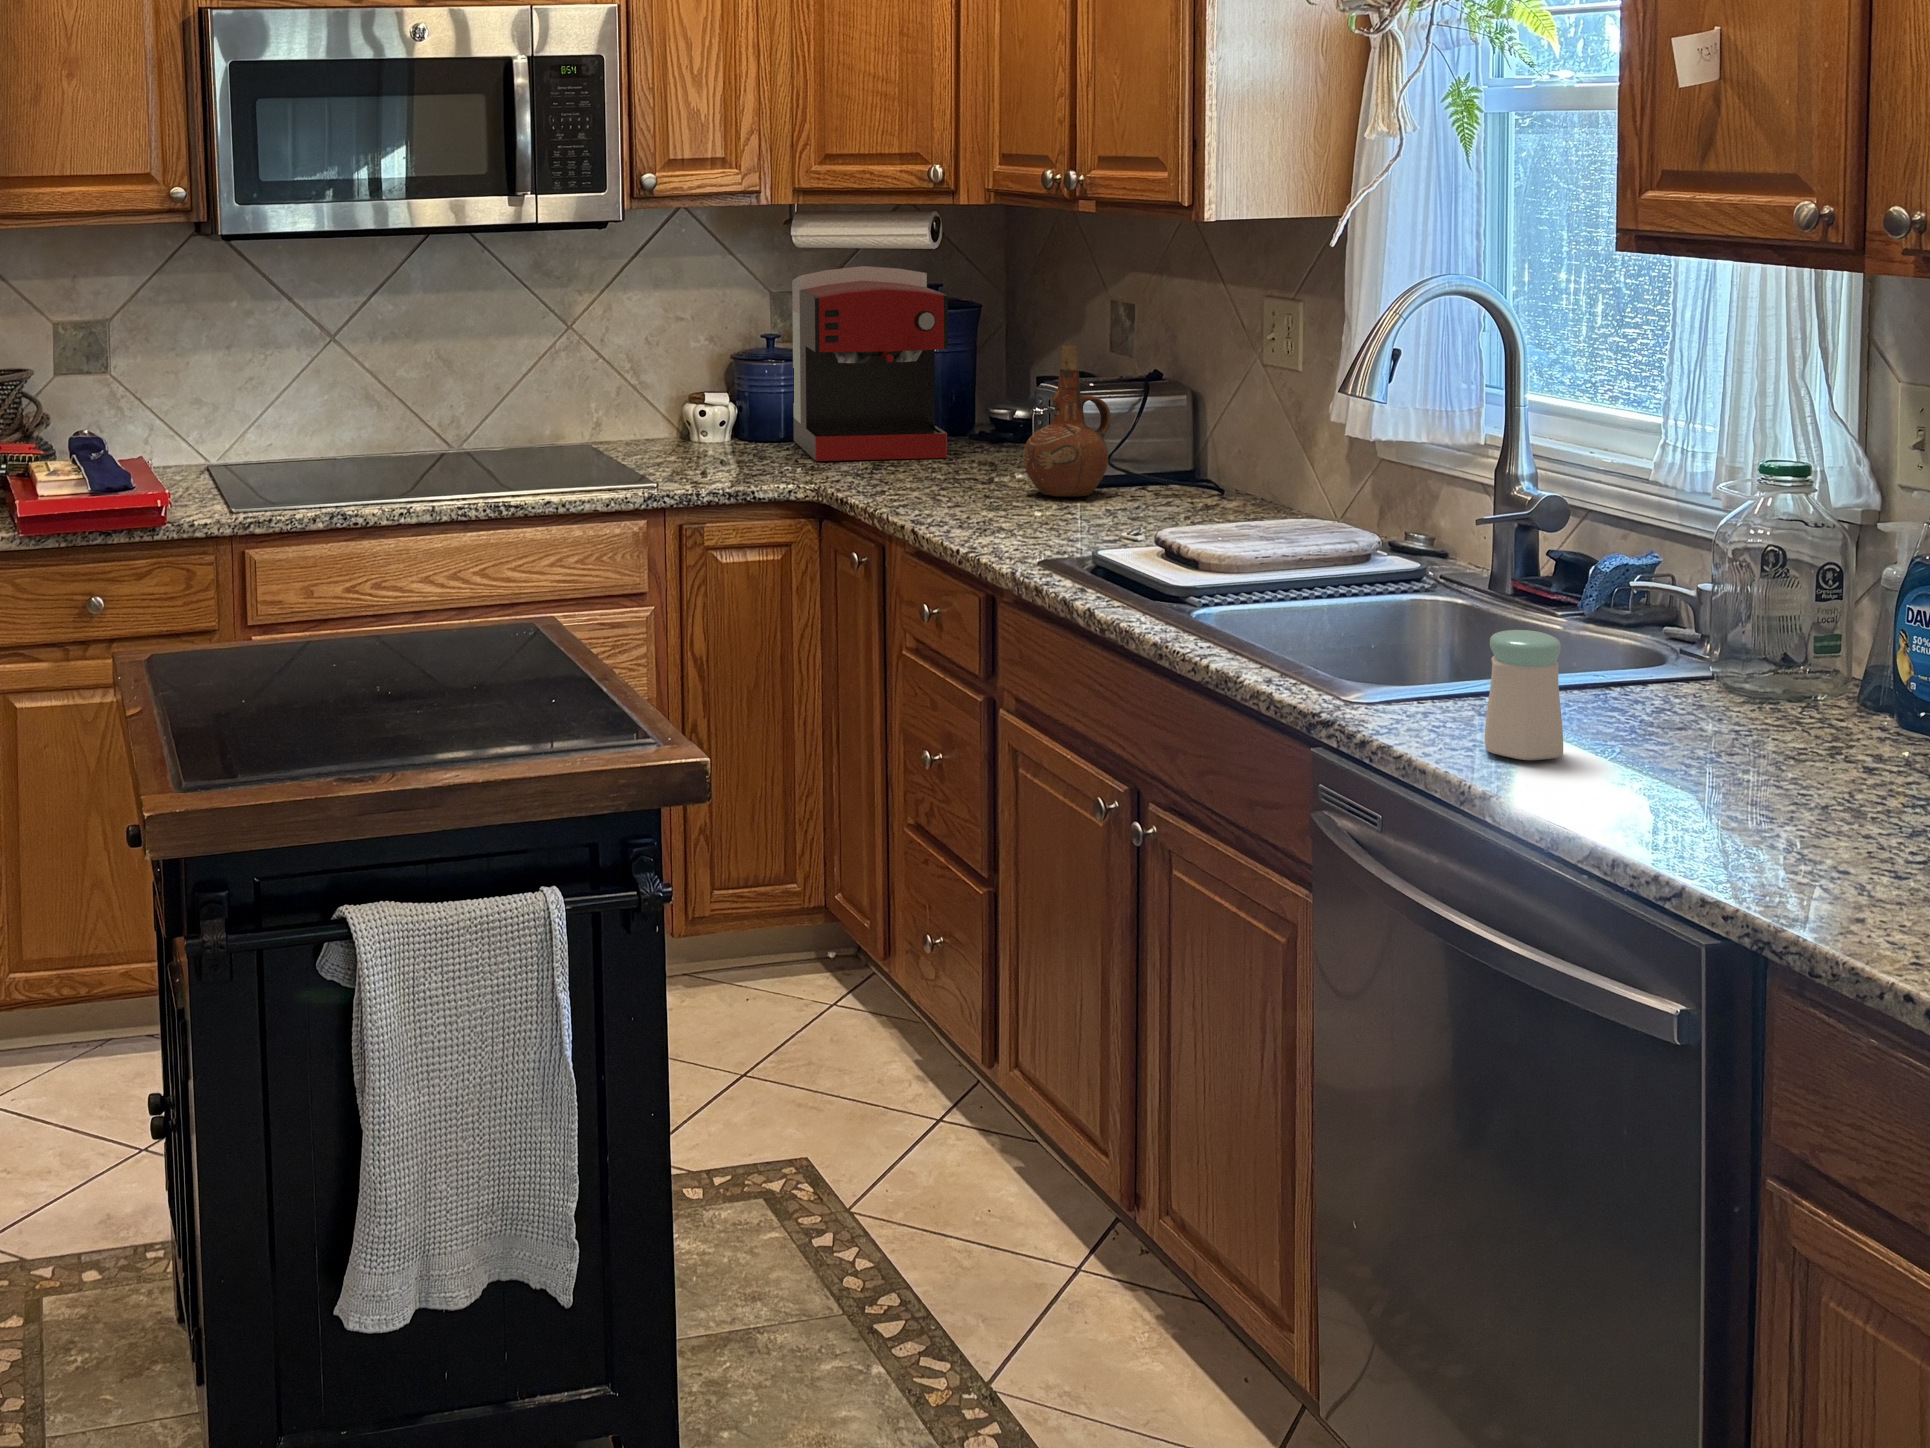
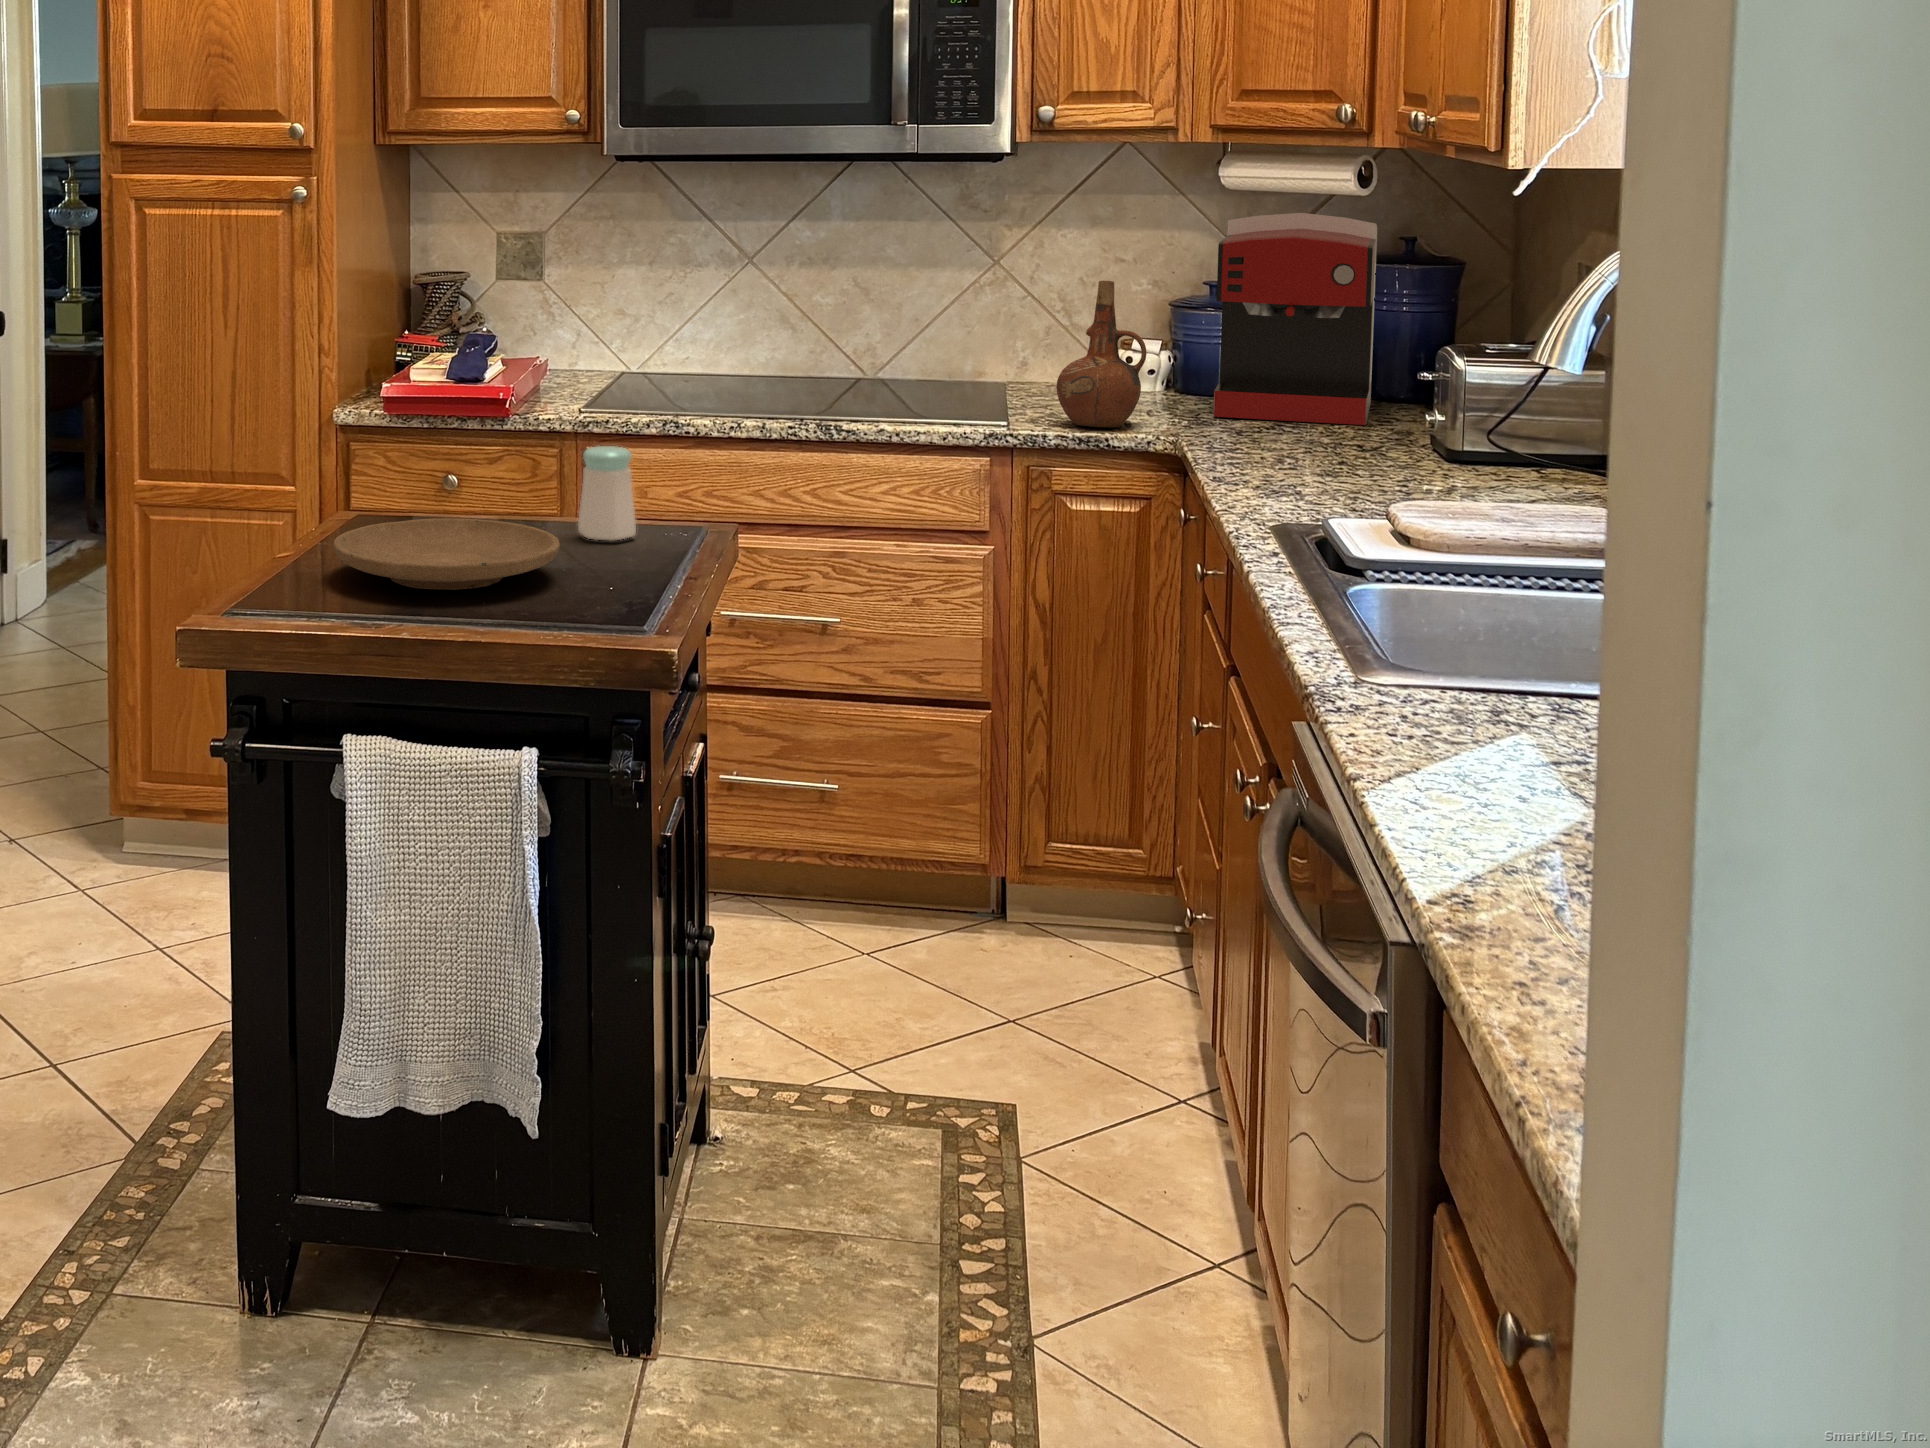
ceramic pitcher: present [1023,346,1111,497] -> present [1057,281,1146,427]
salt shaker: present [1485,630,1563,760] -> present [578,446,636,541]
plate: none [252,639,506,725] -> present [333,519,560,590]

